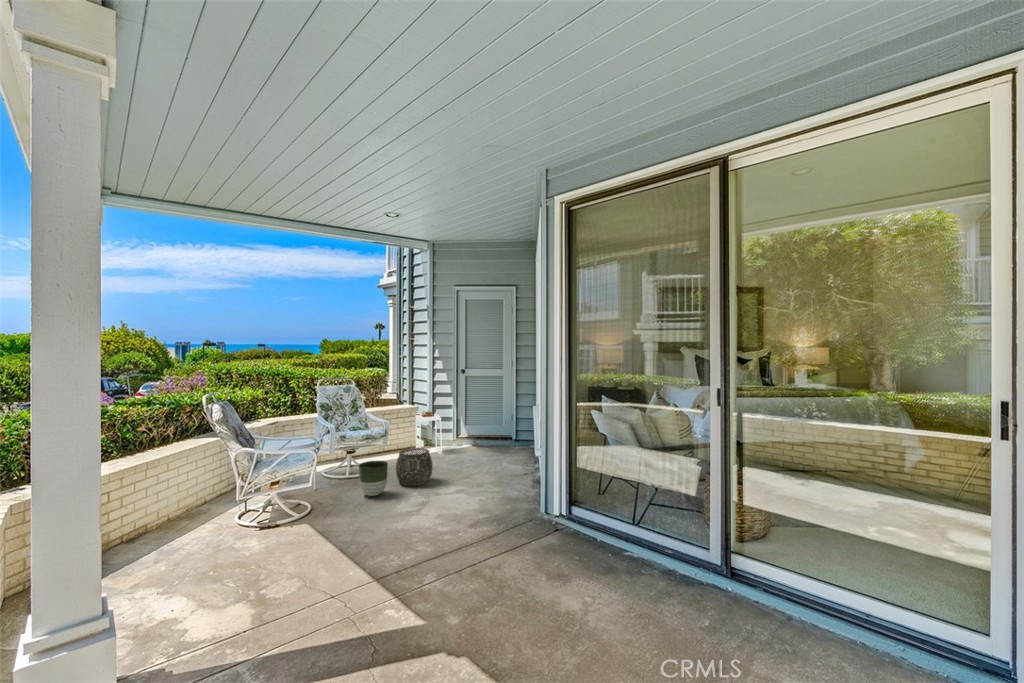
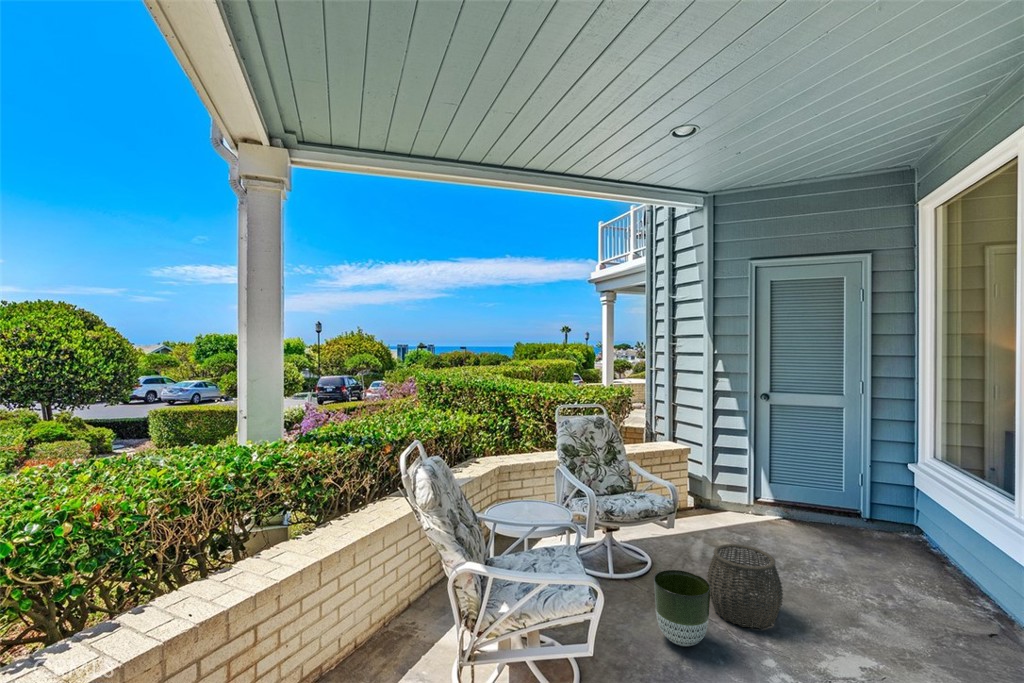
side table: present [416,411,442,454] -> none [694,460,746,535]

